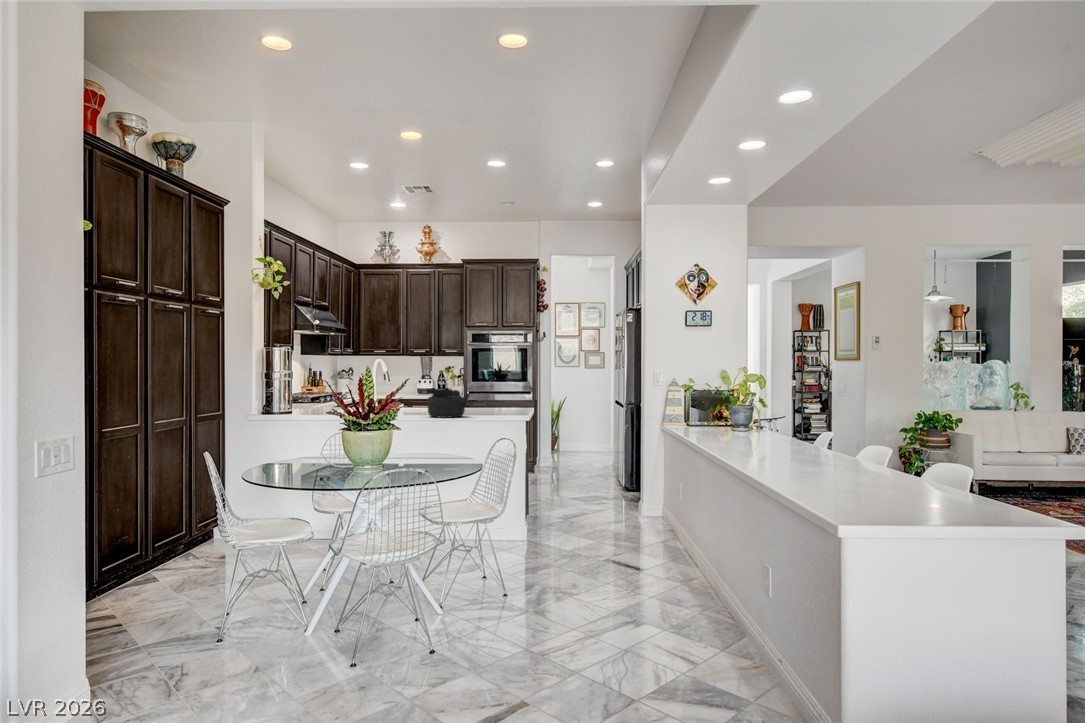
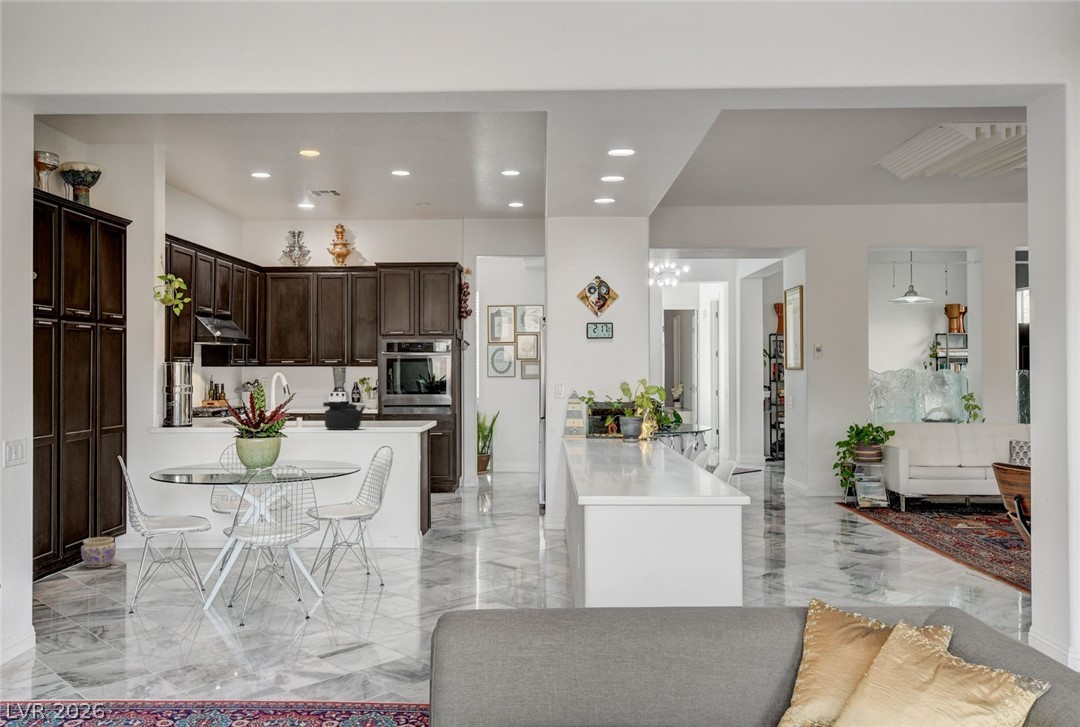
planter: none [171,532,209,567] -> present [81,537,116,568]

